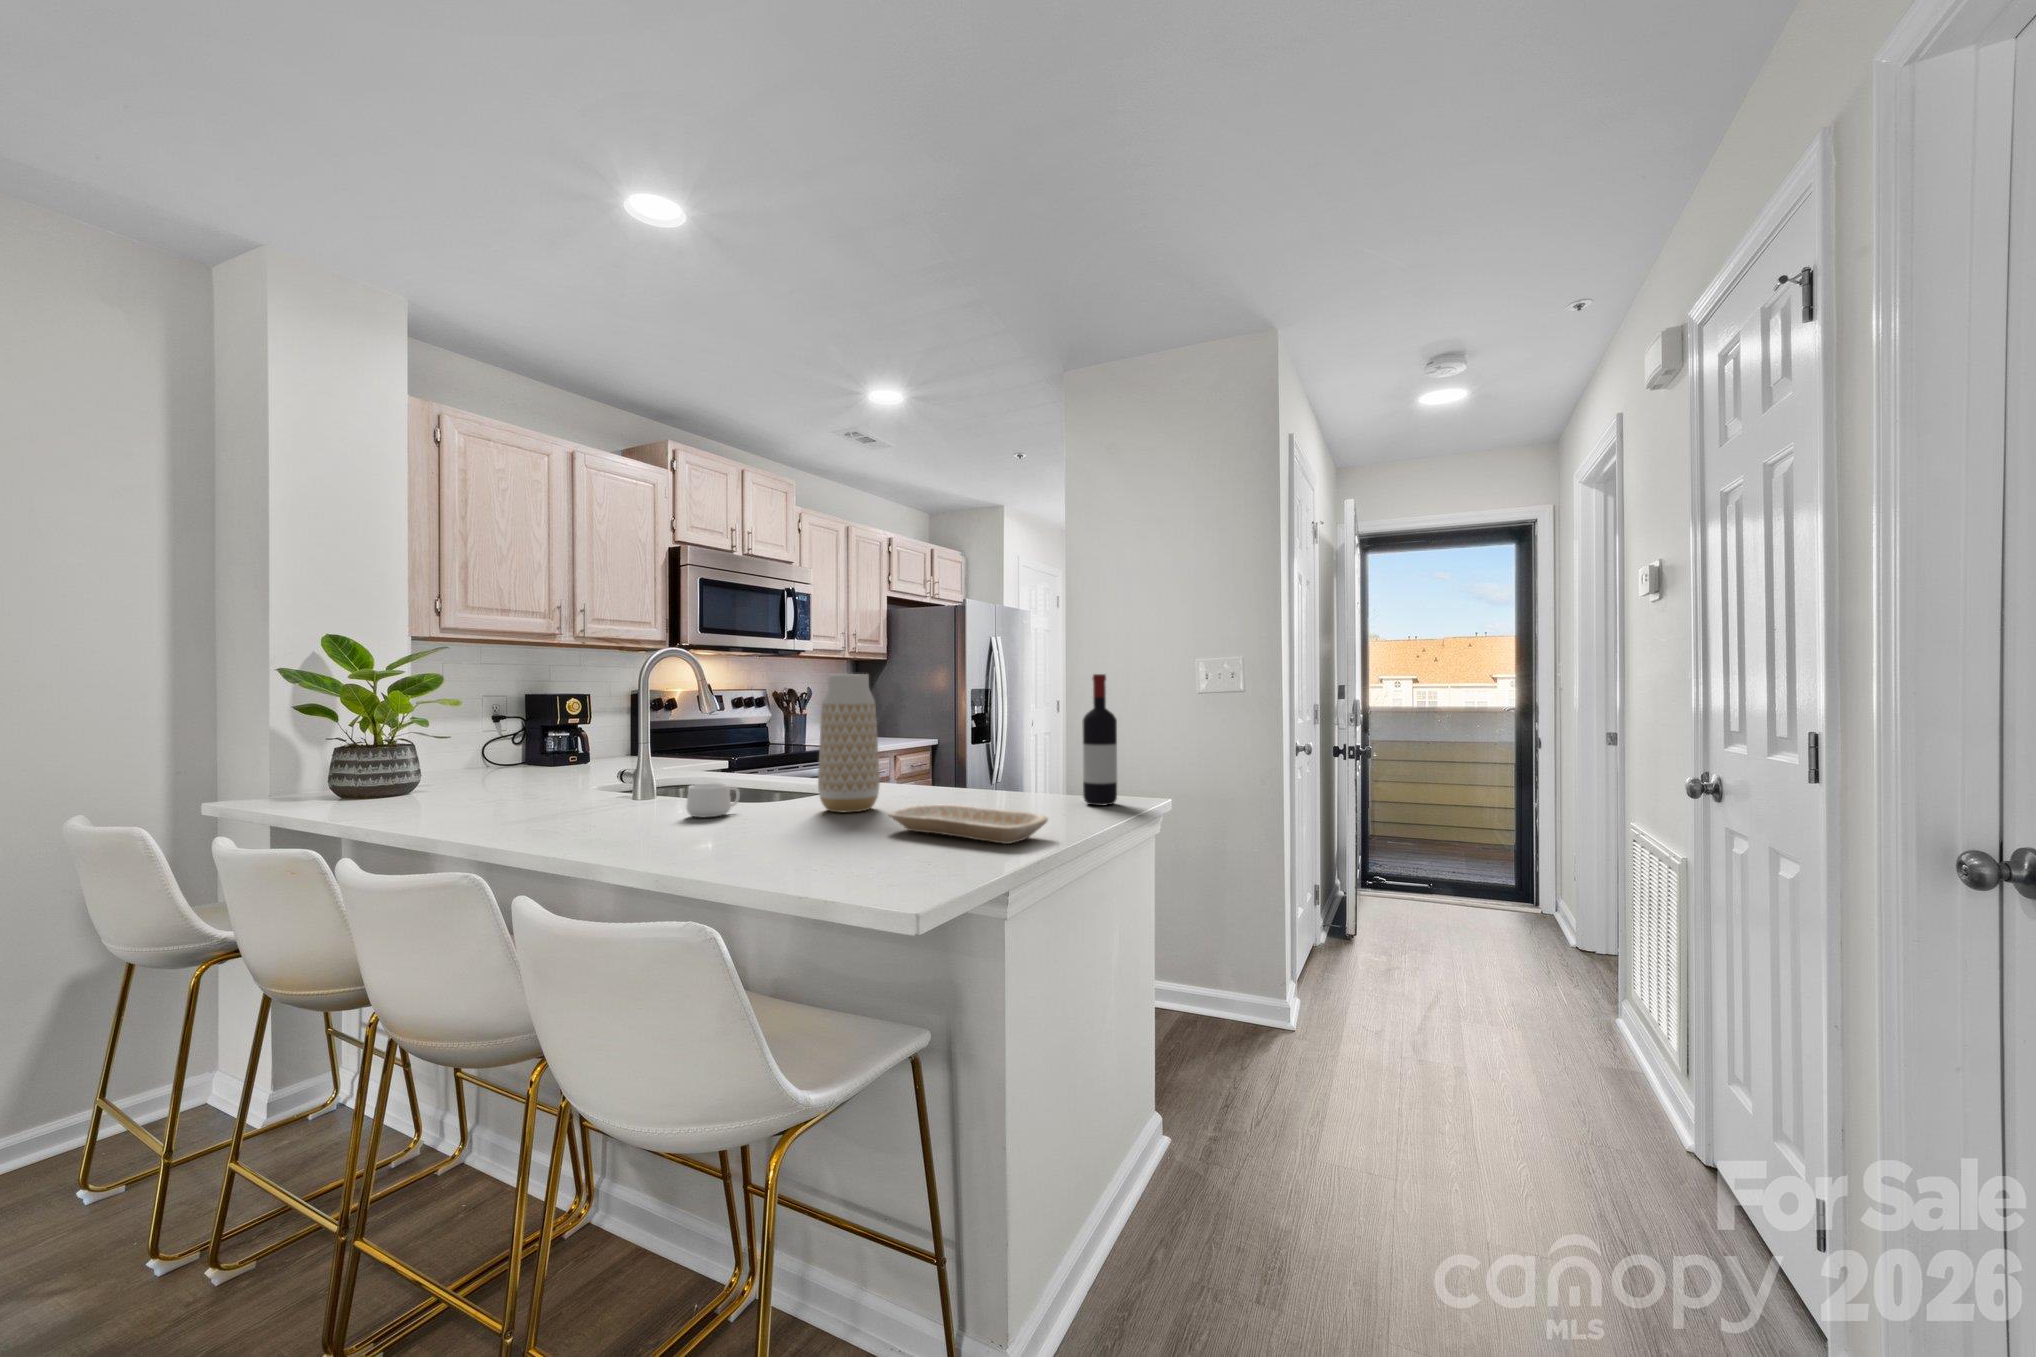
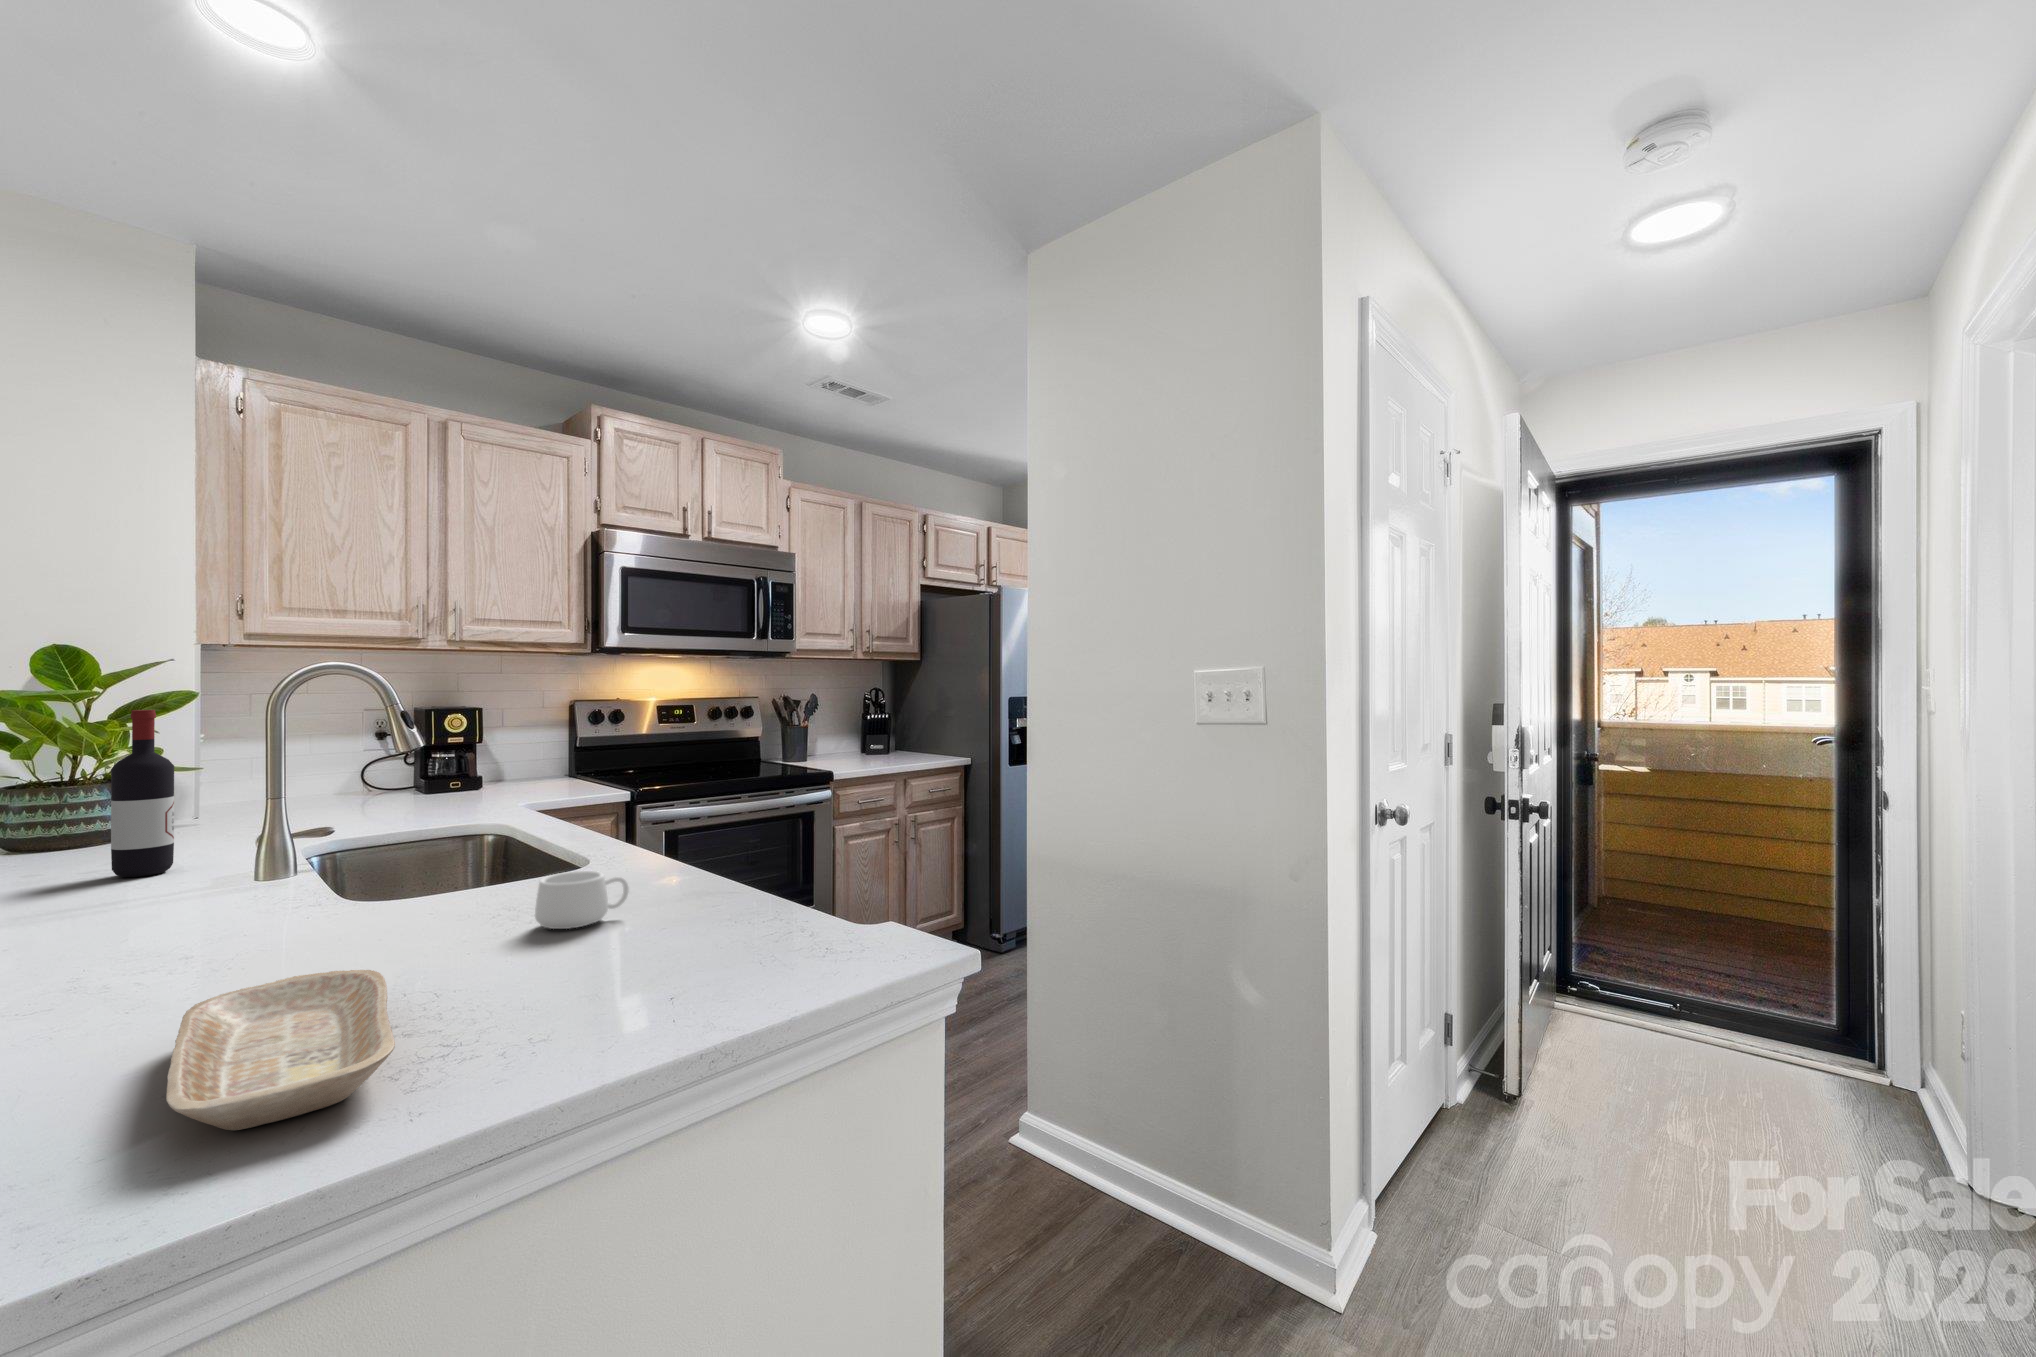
vase: present [818,674,880,813] -> none [319,710,447,949]
wine bottle: present [1082,674,1117,806] -> present [111,710,174,877]
mug: present [686,783,740,817] -> present [535,871,629,929]

